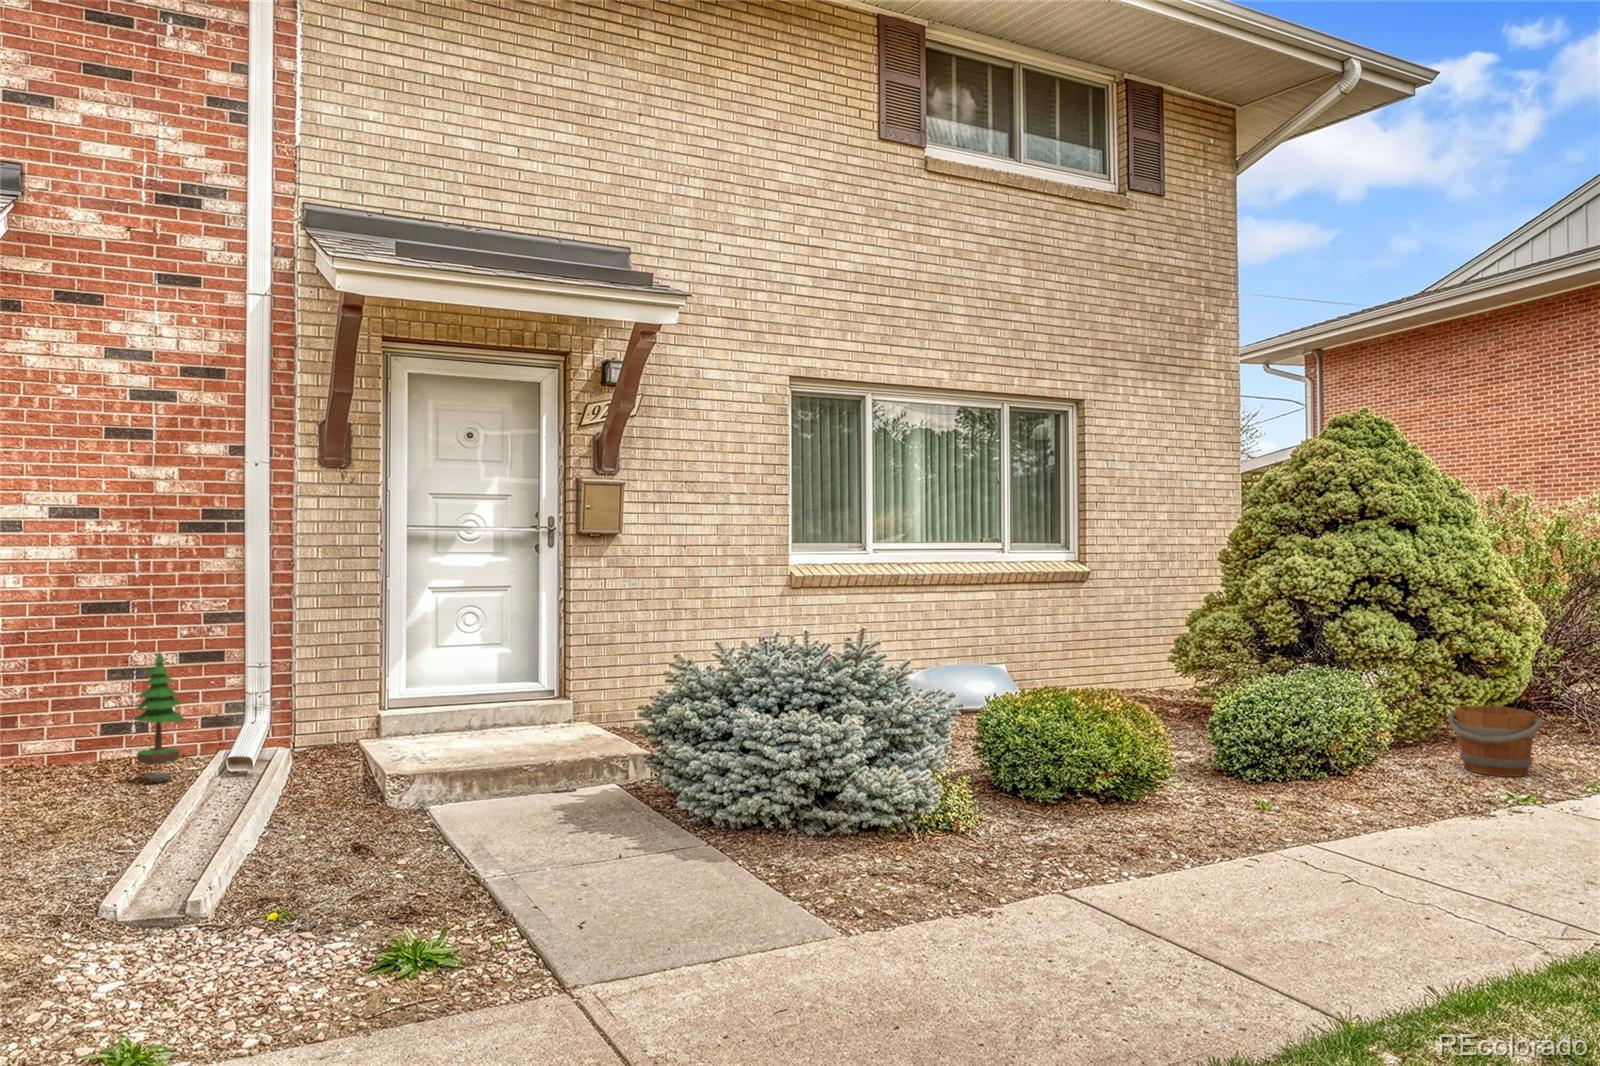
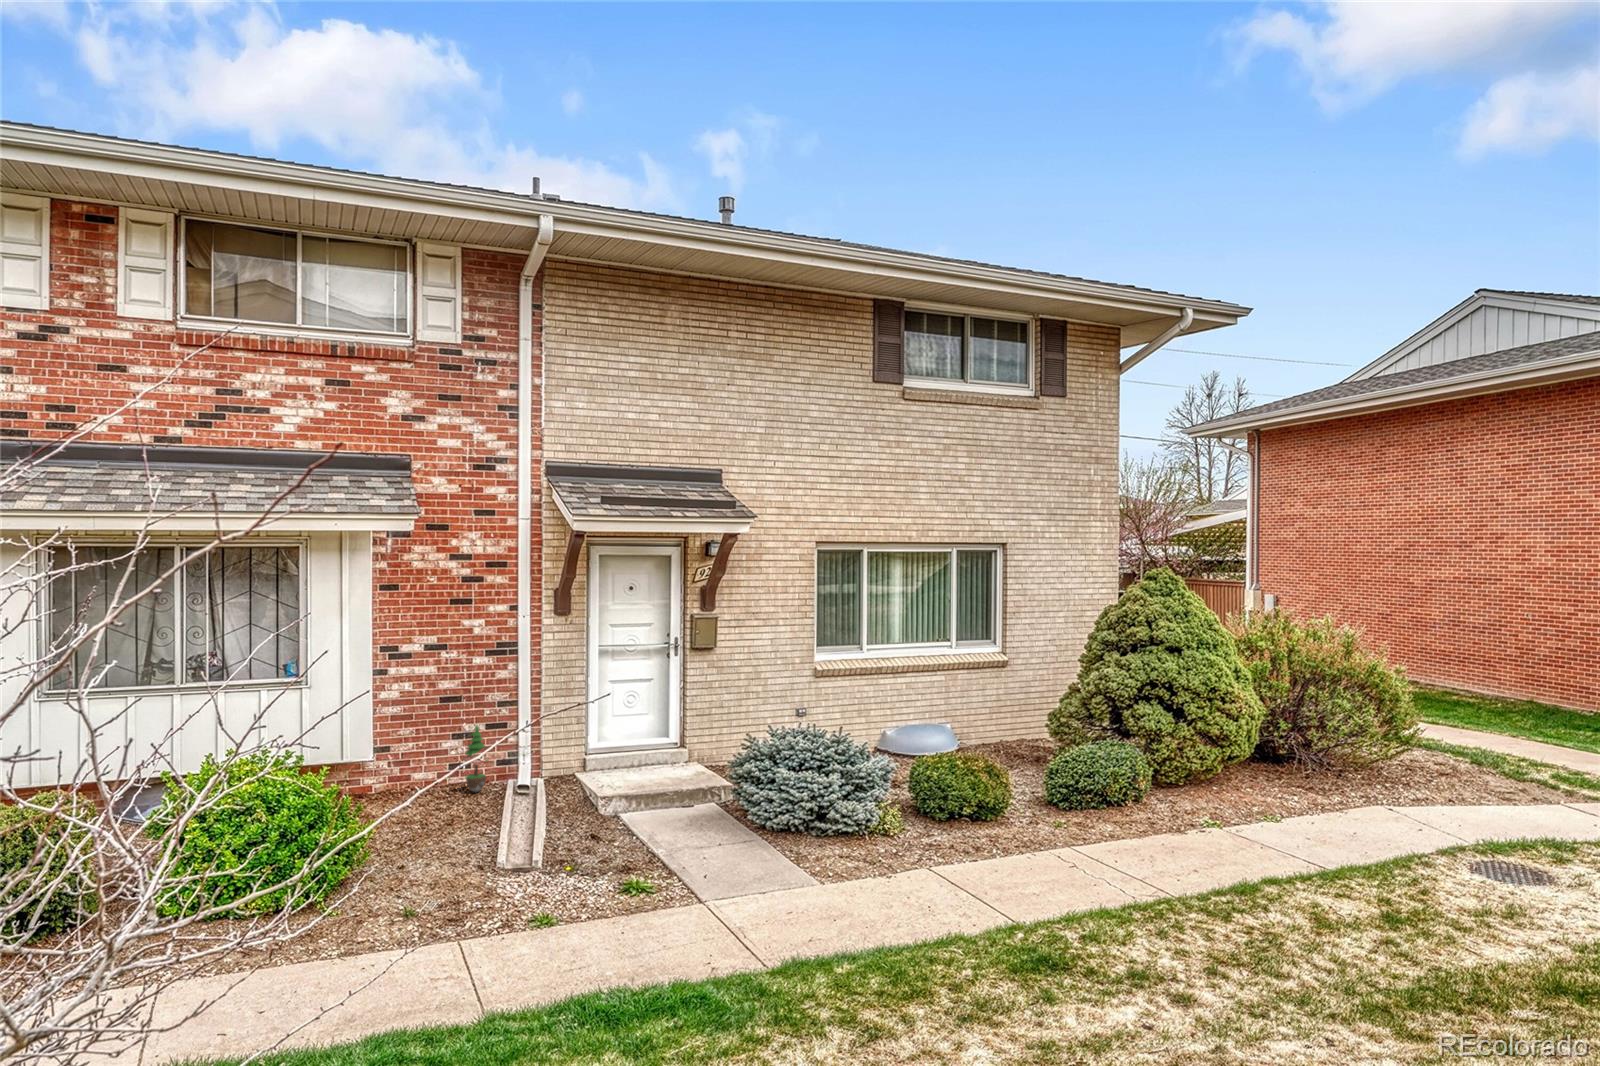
bucket: present [1448,705,1543,777] -> none [1187,762,1235,806]

